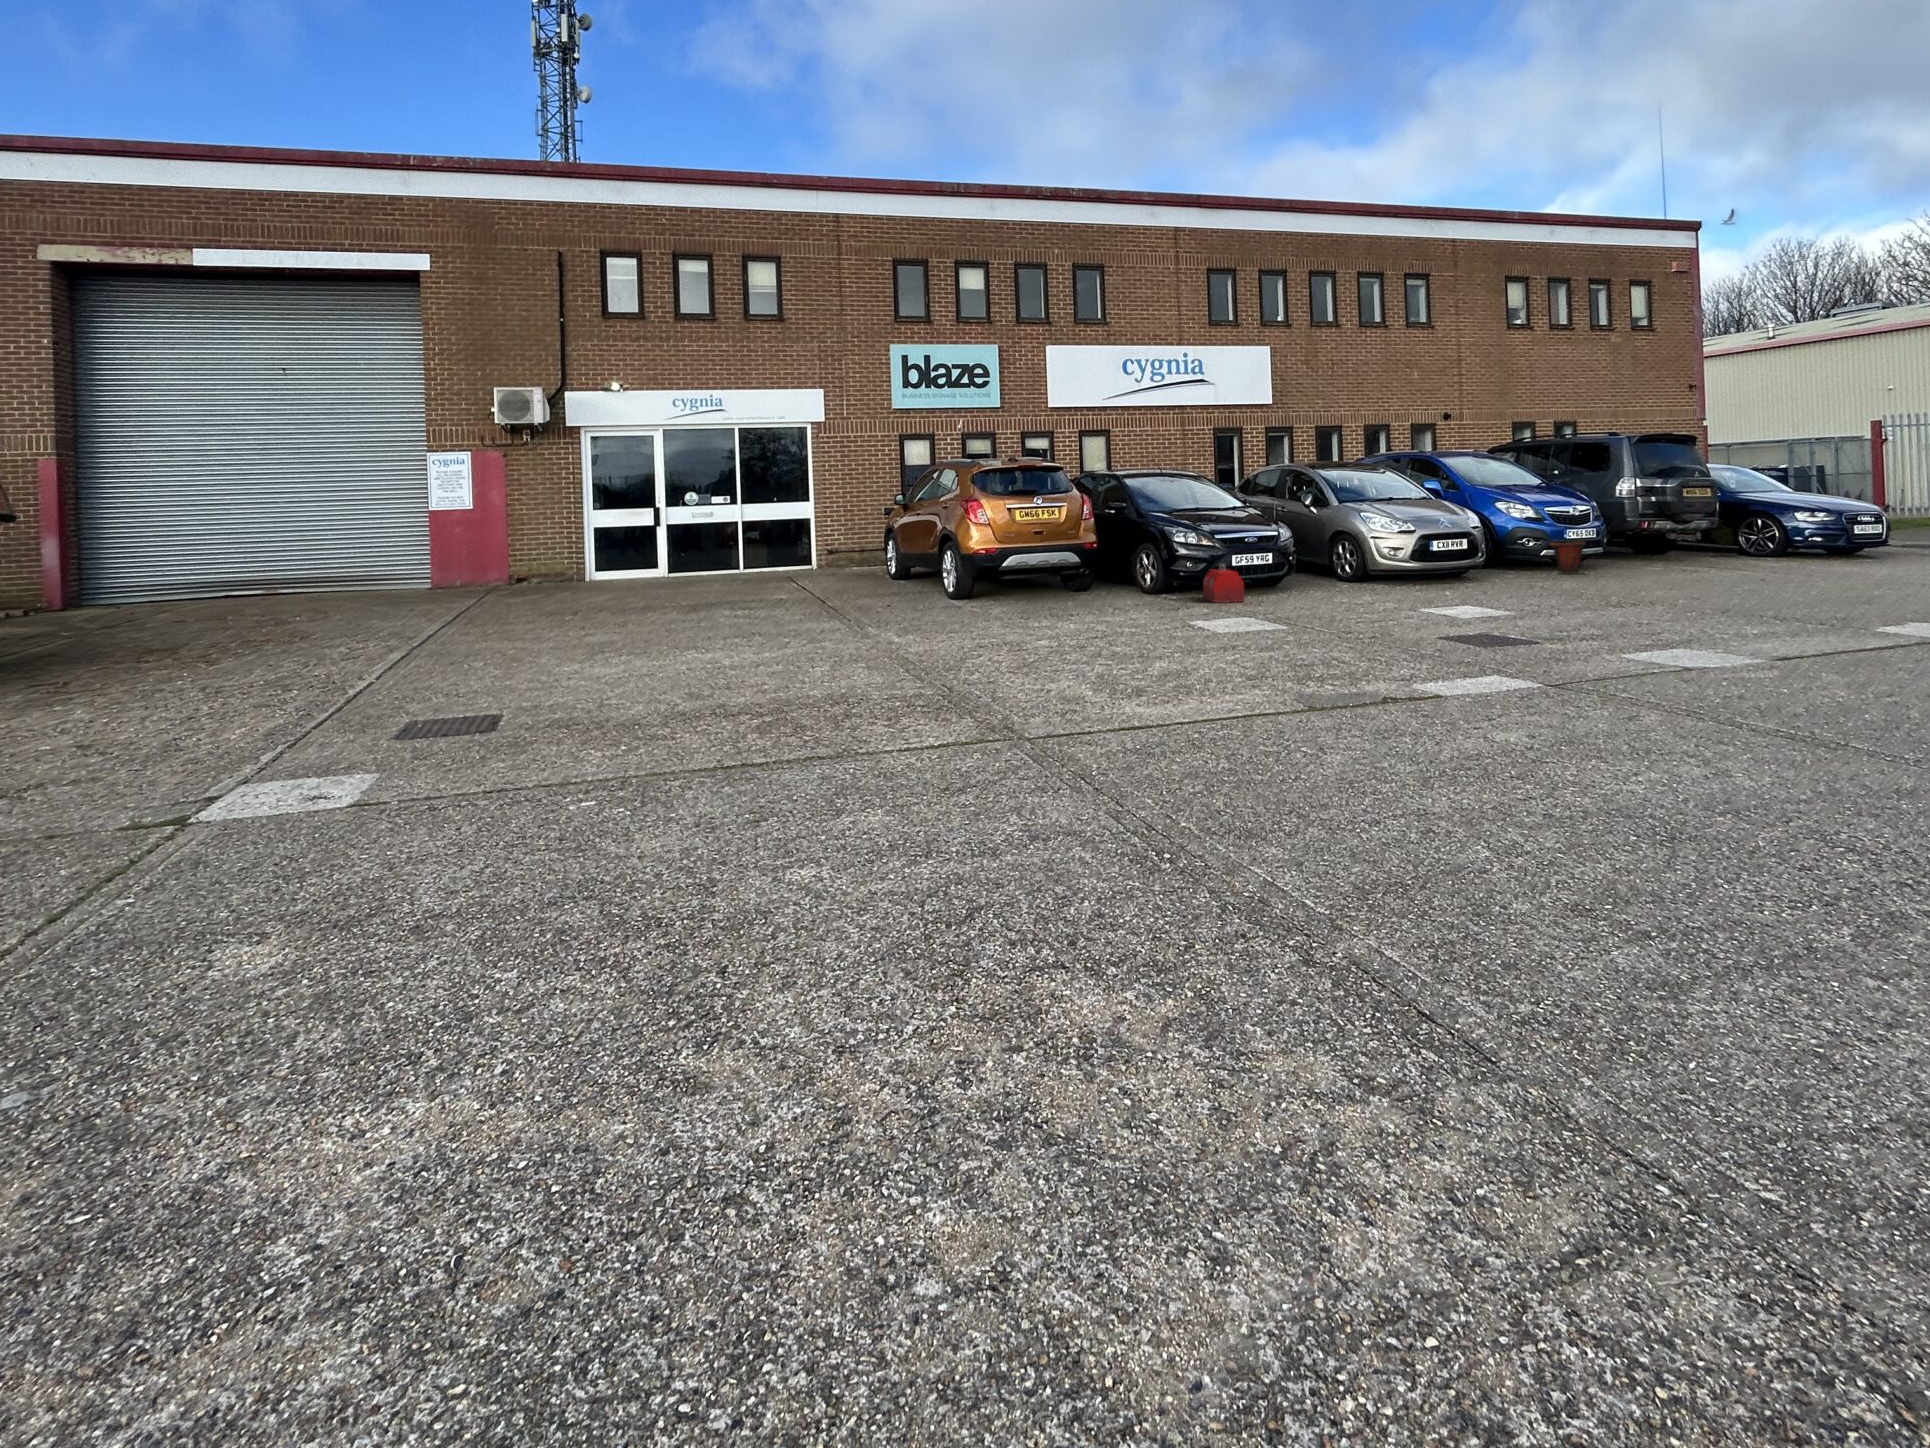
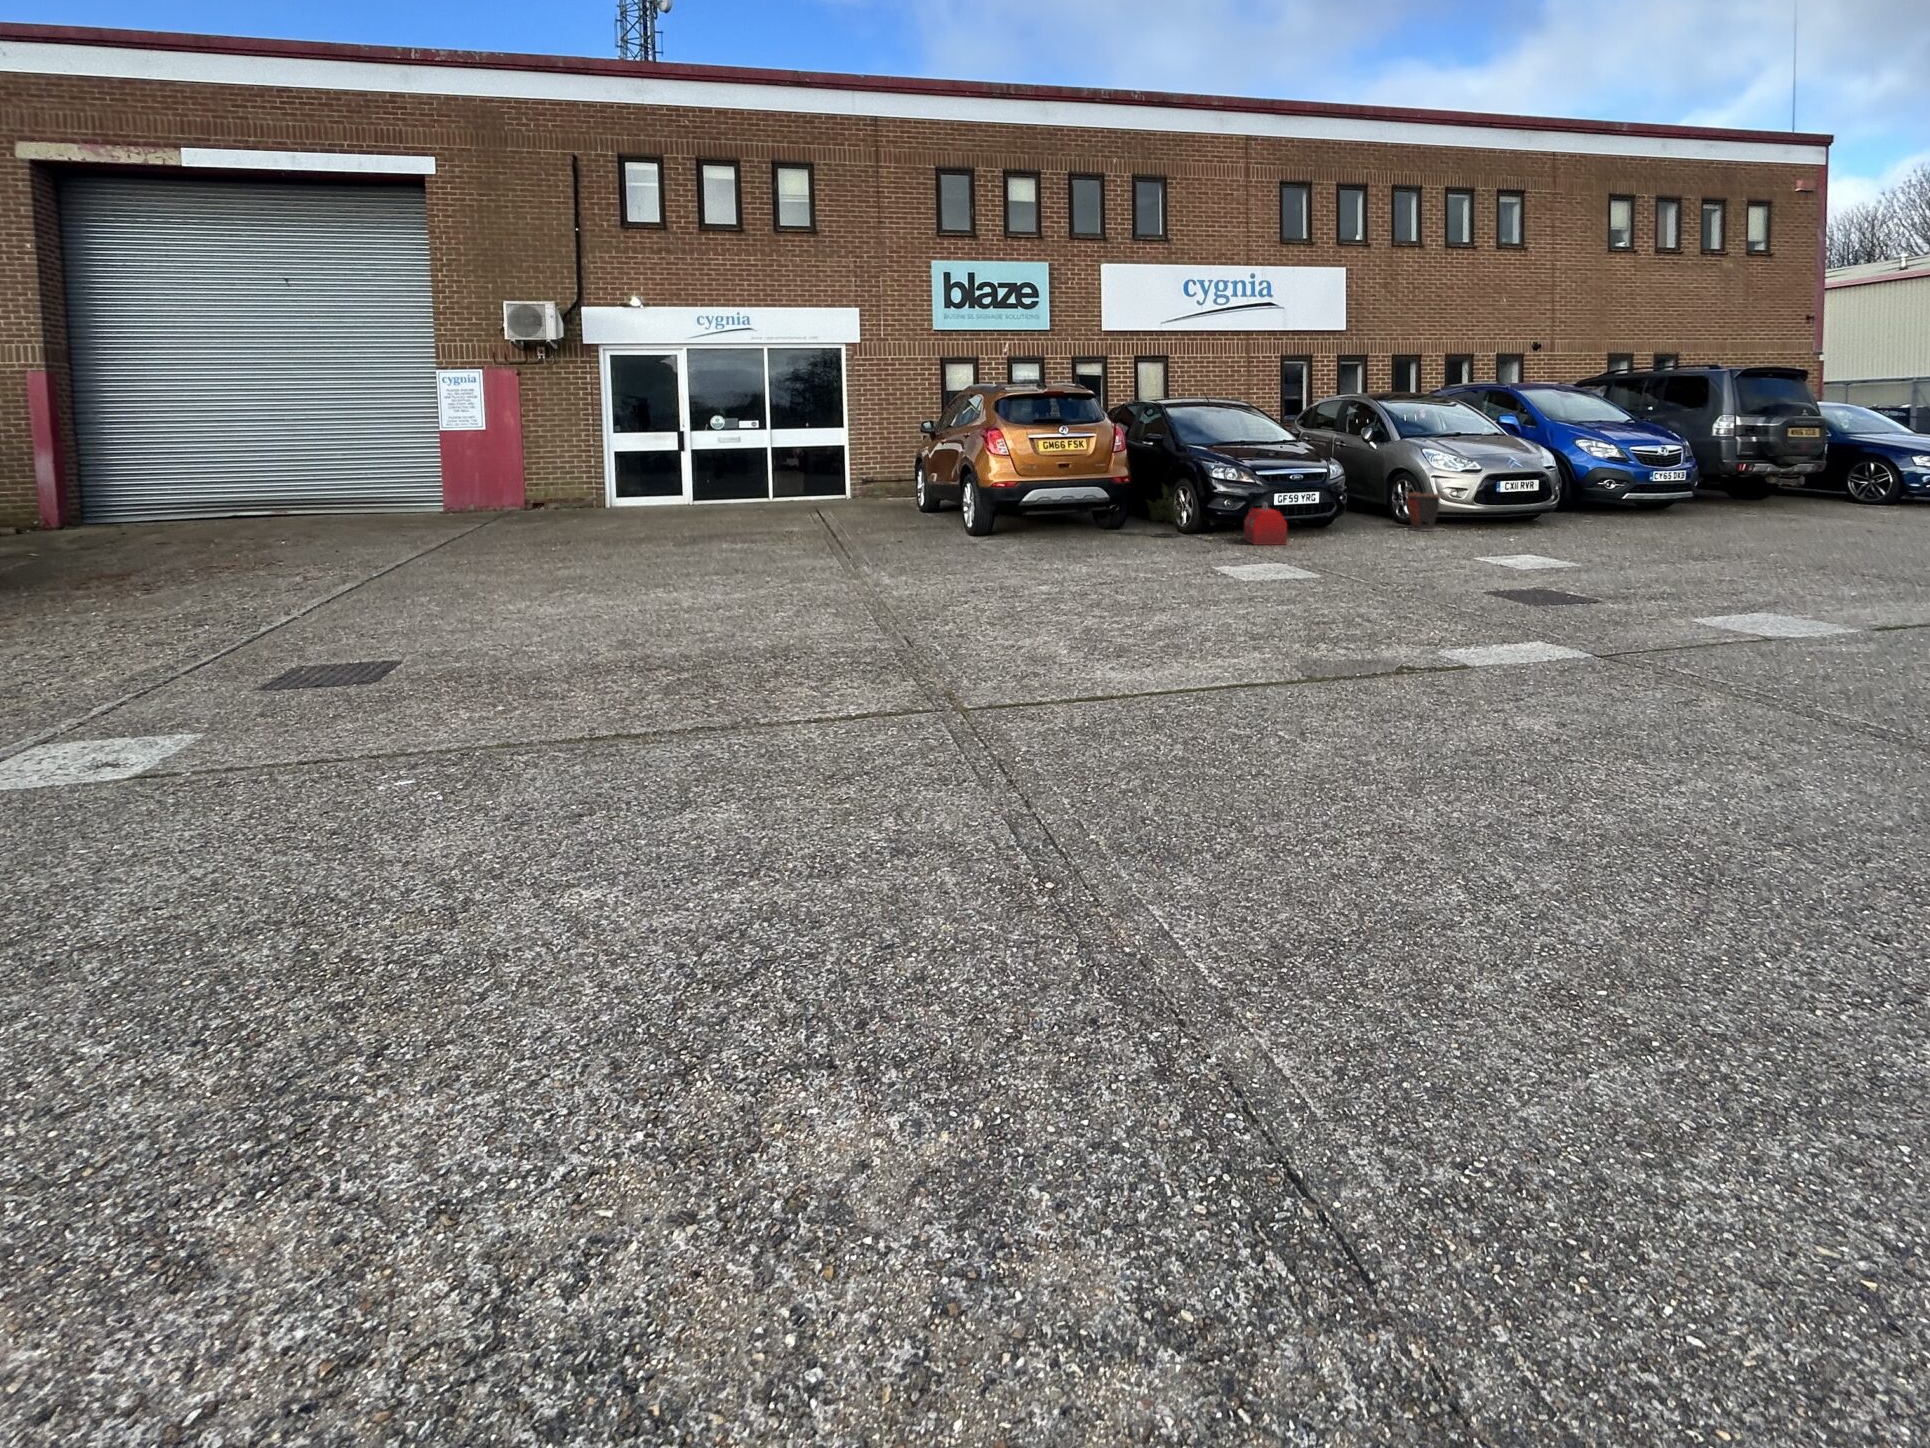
potted tree: present [1711,524,1735,556] -> present [1148,485,1181,537]
waste bin: present [1550,541,1585,574] -> present [1405,492,1442,531]

